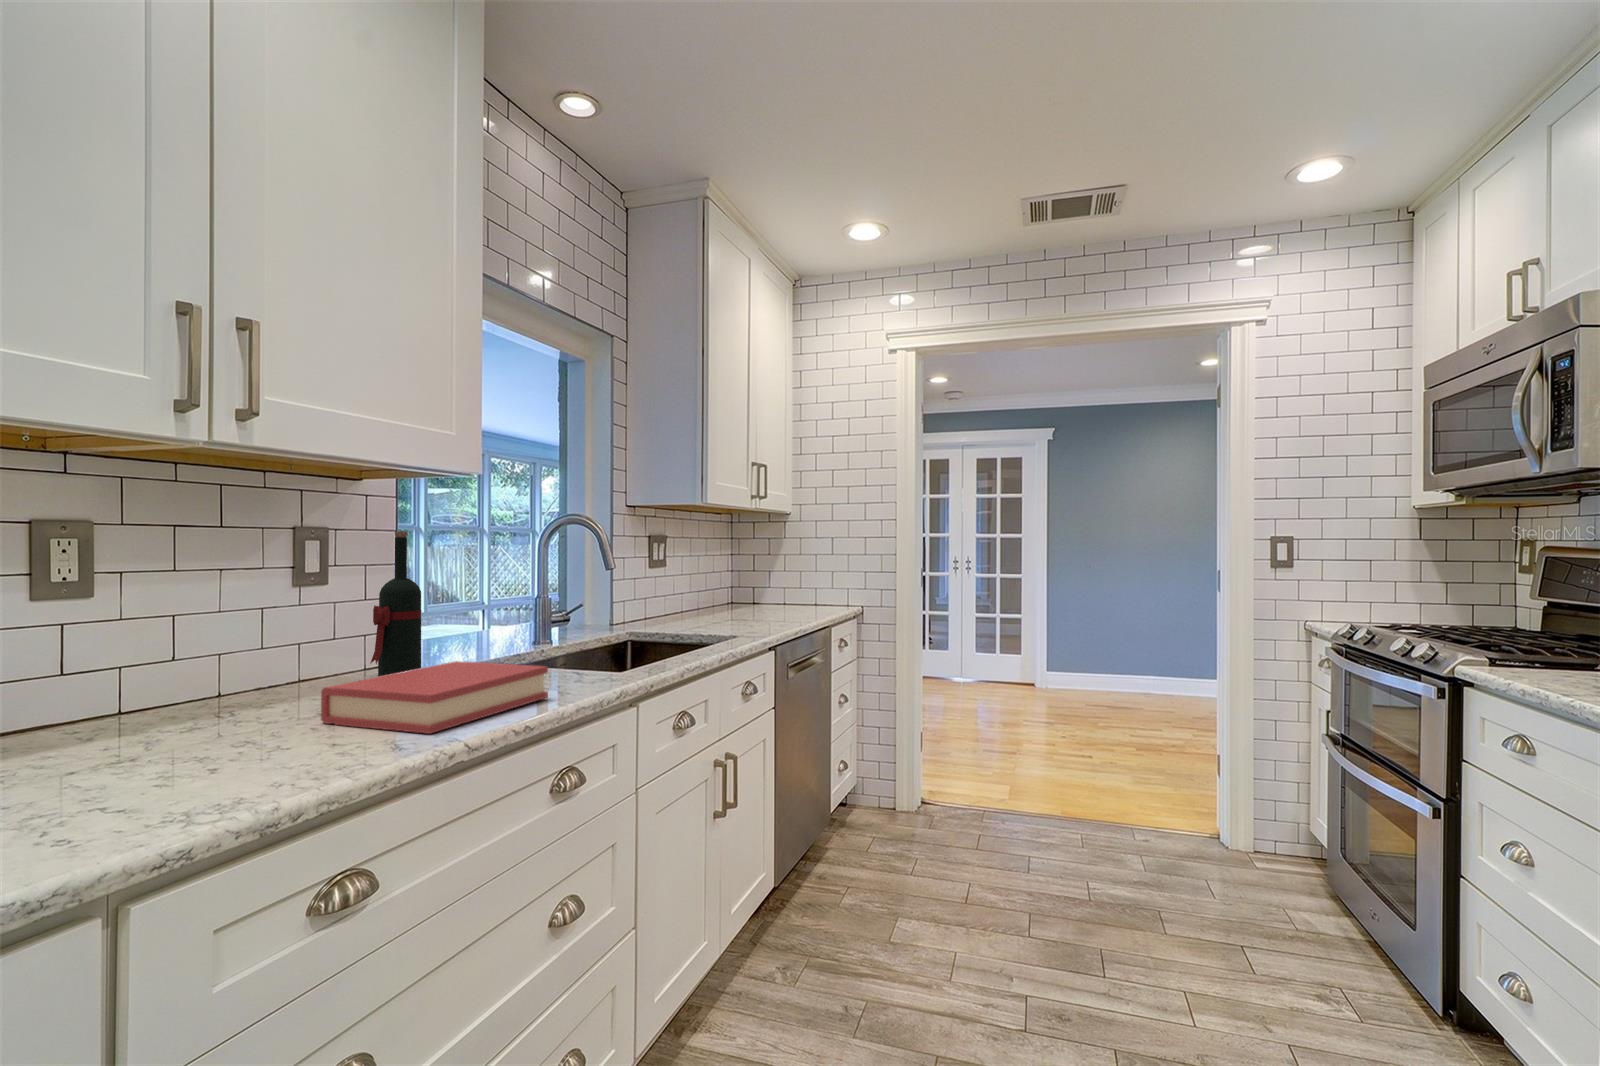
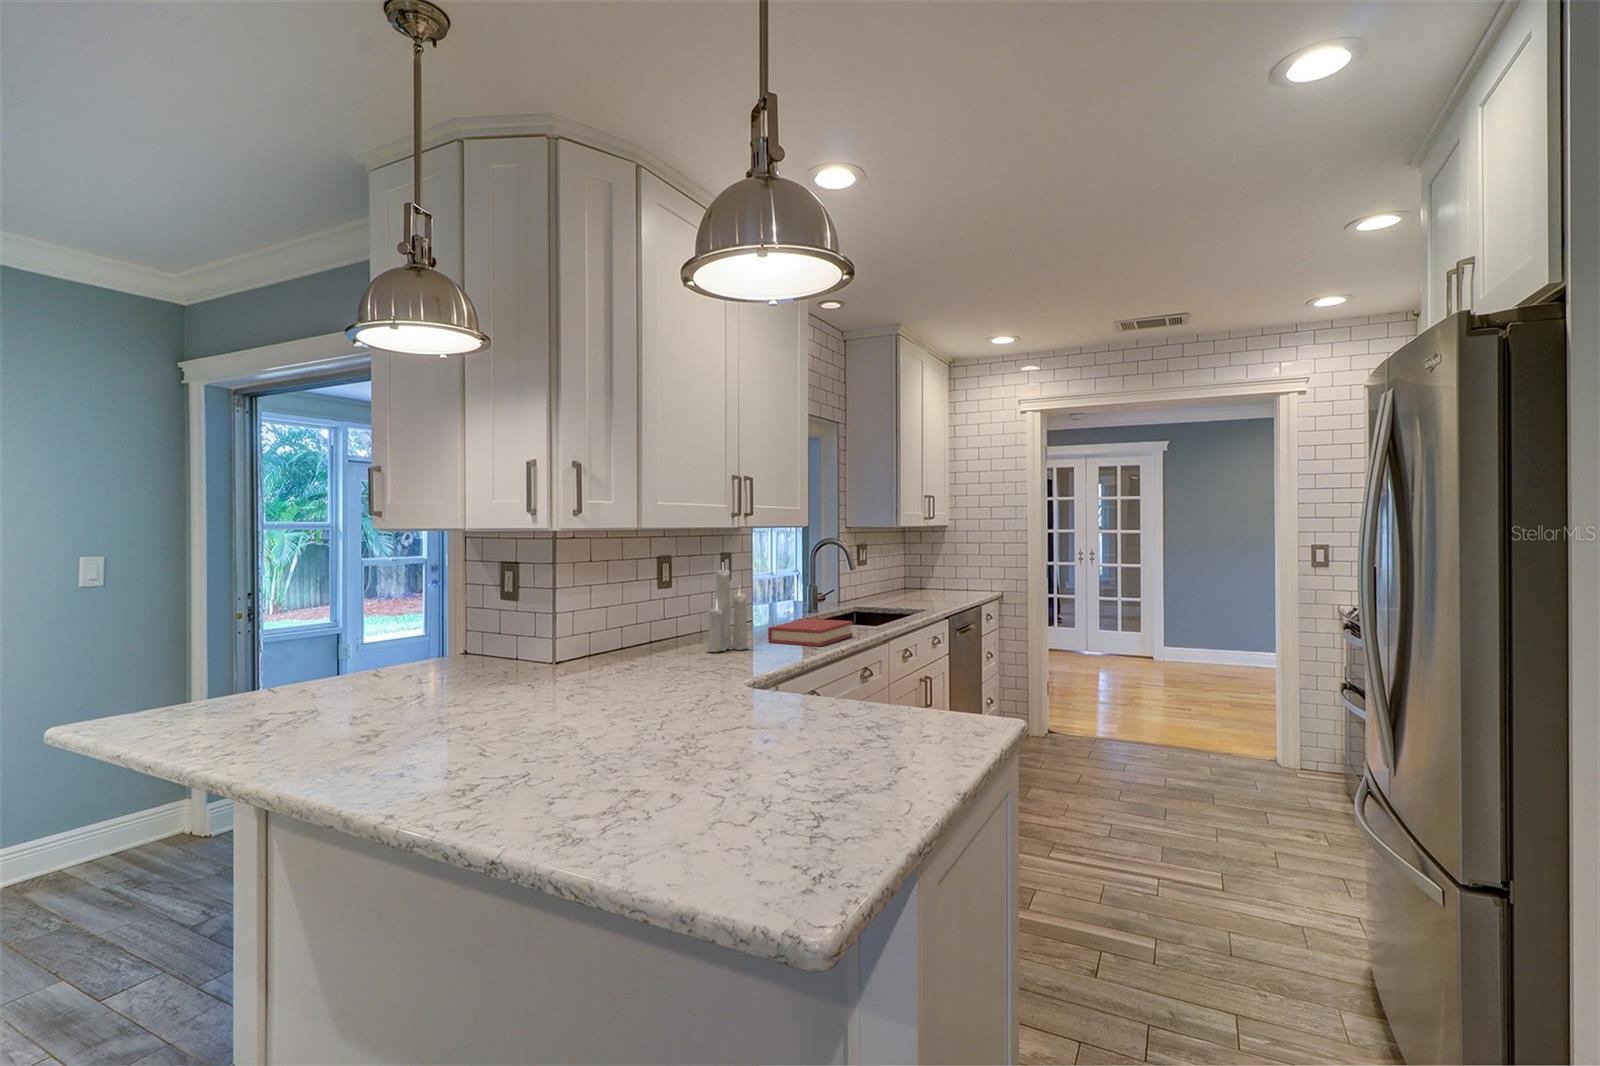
candle: none [69,508,223,769] -> present [707,563,748,652]
wine bottle: present [370,531,421,677] -> none [762,555,782,630]

